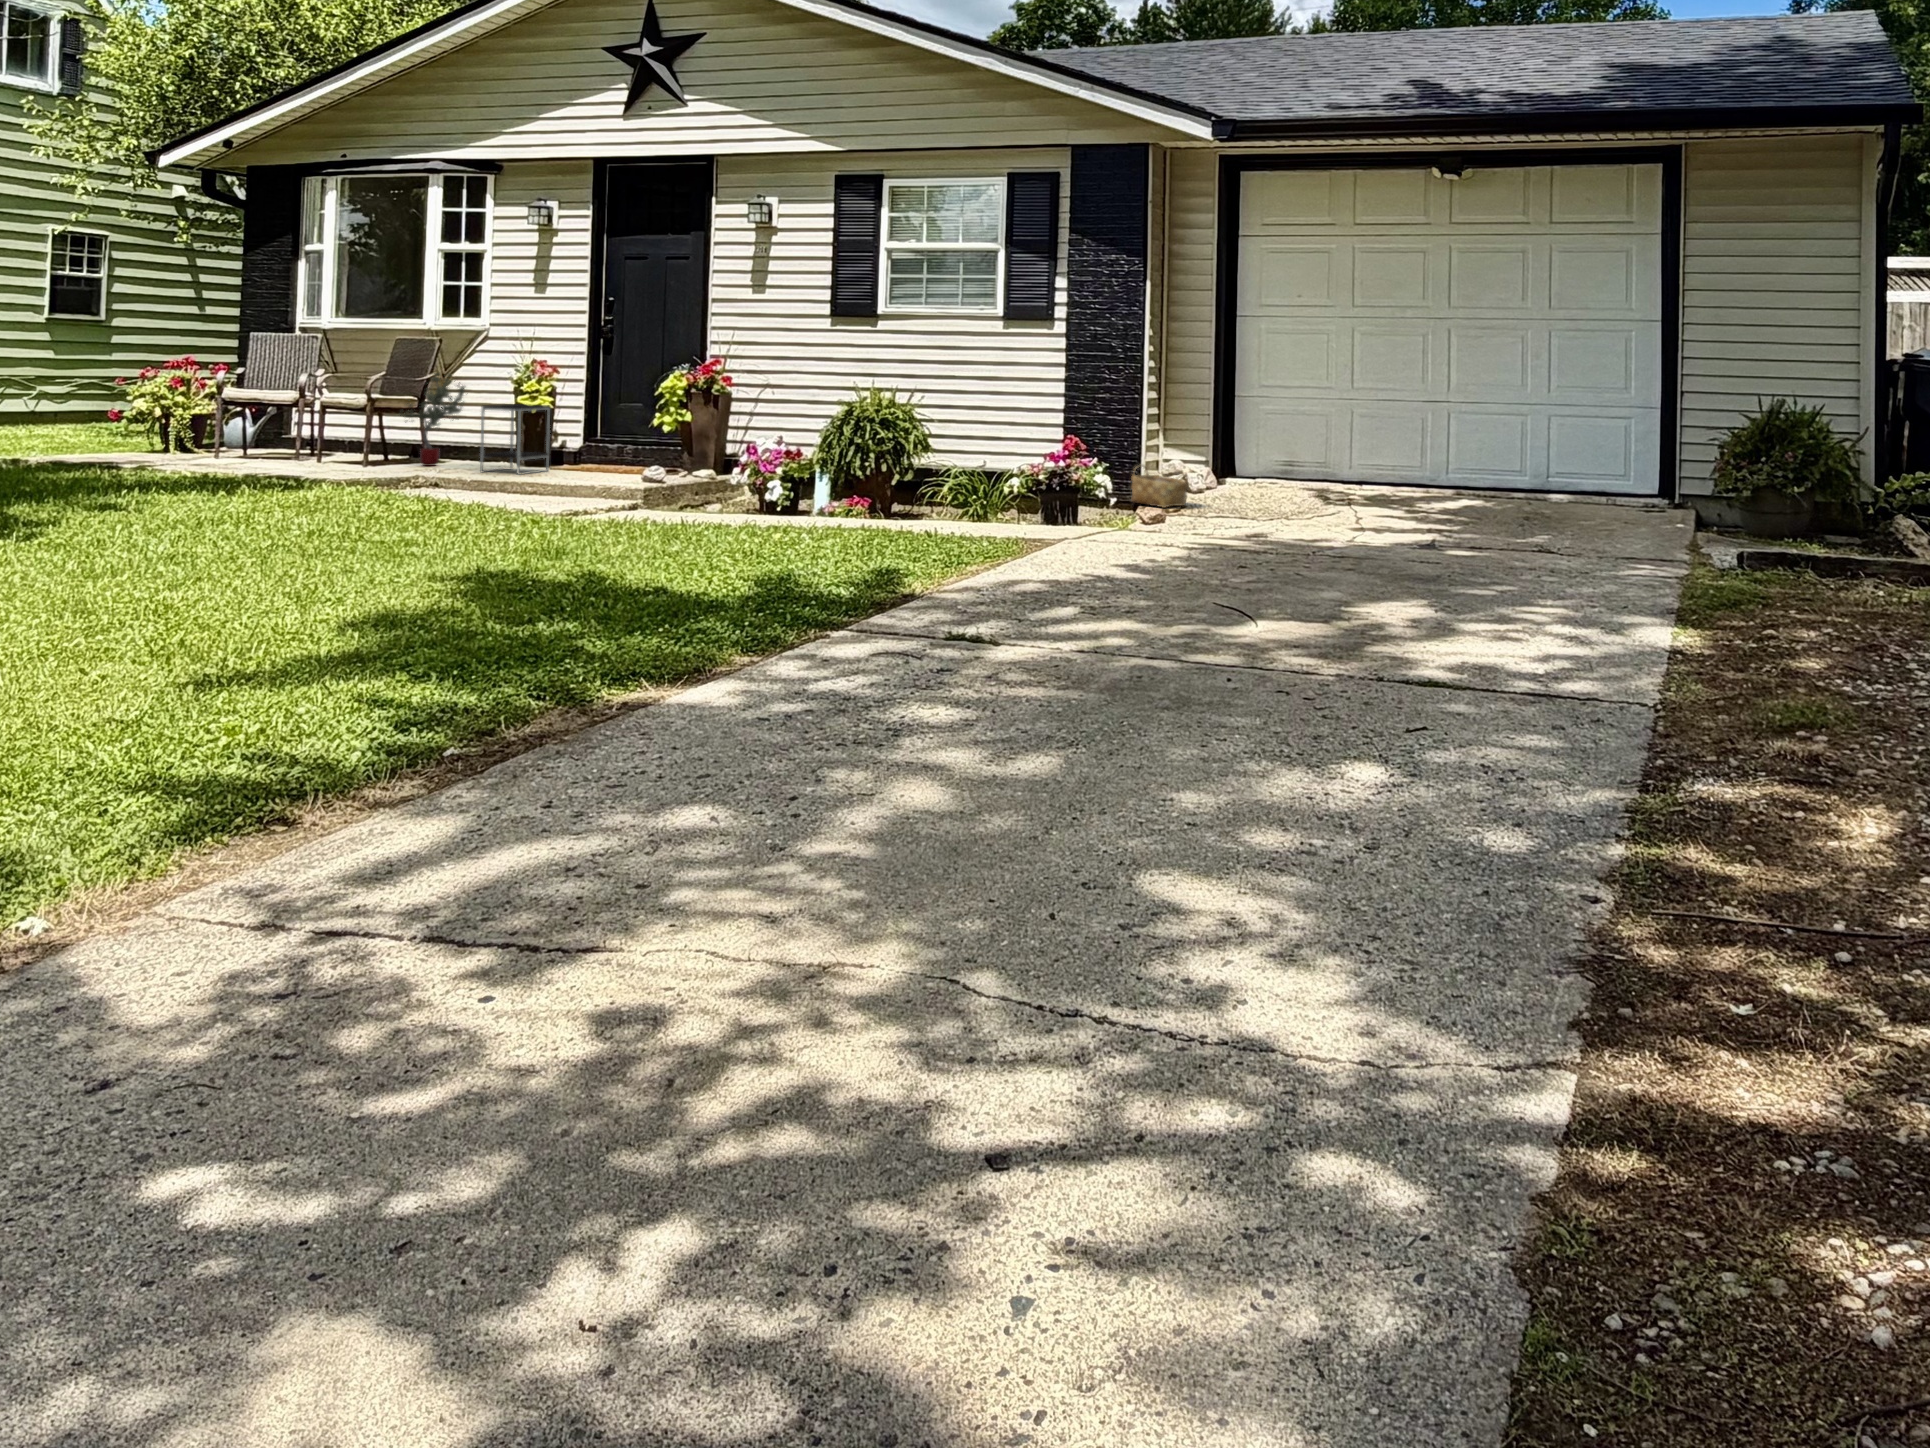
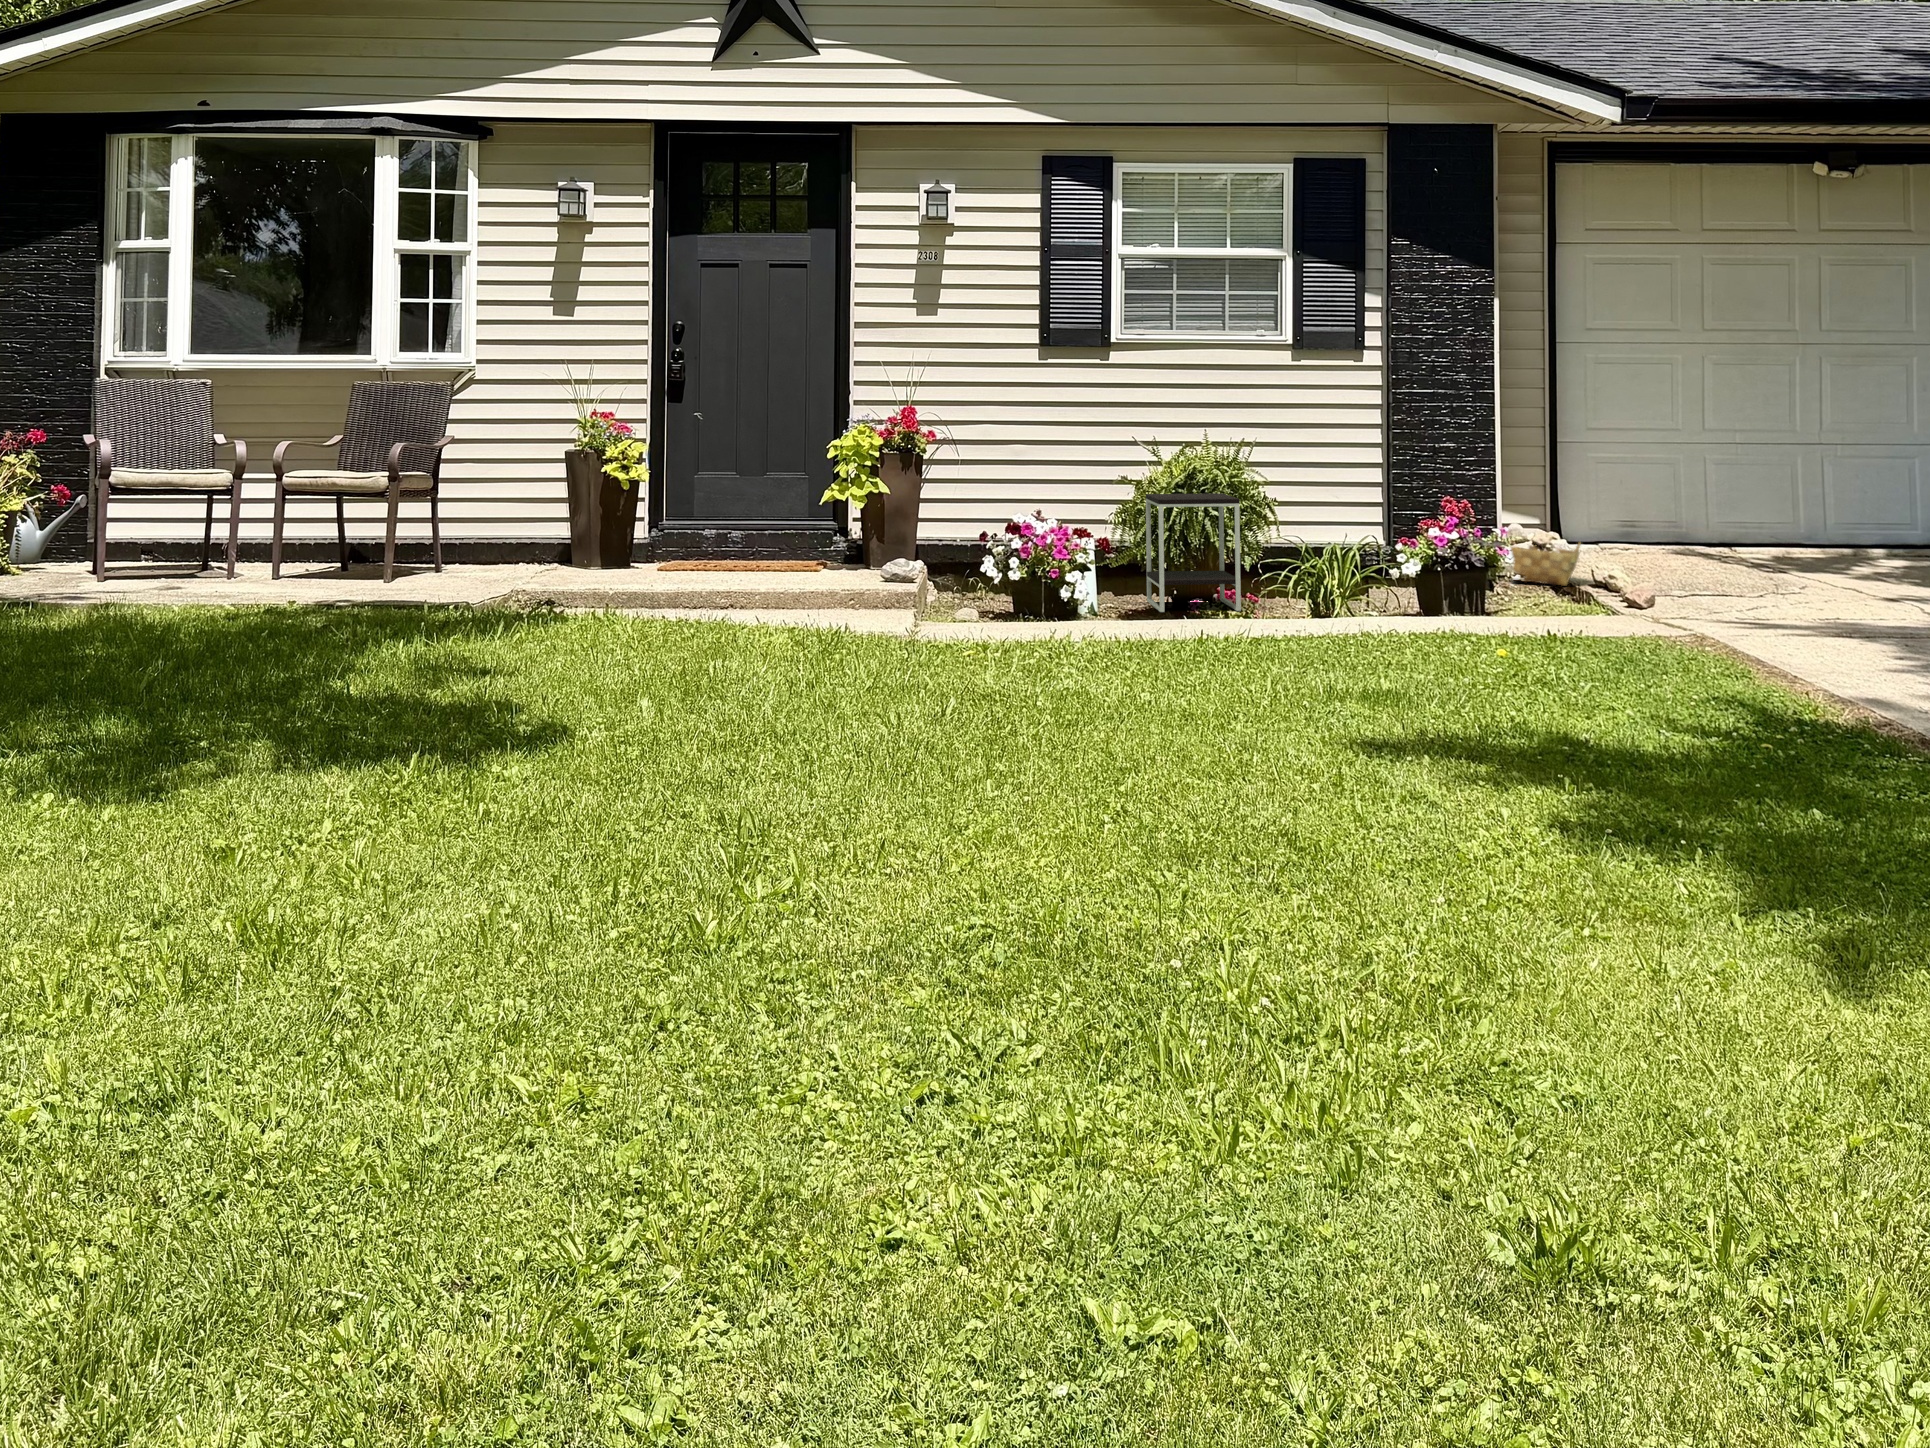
potted tree: present [400,373,465,466] -> none [344,437,466,582]
side table: present [480,404,550,474] -> present [1146,493,1241,612]

